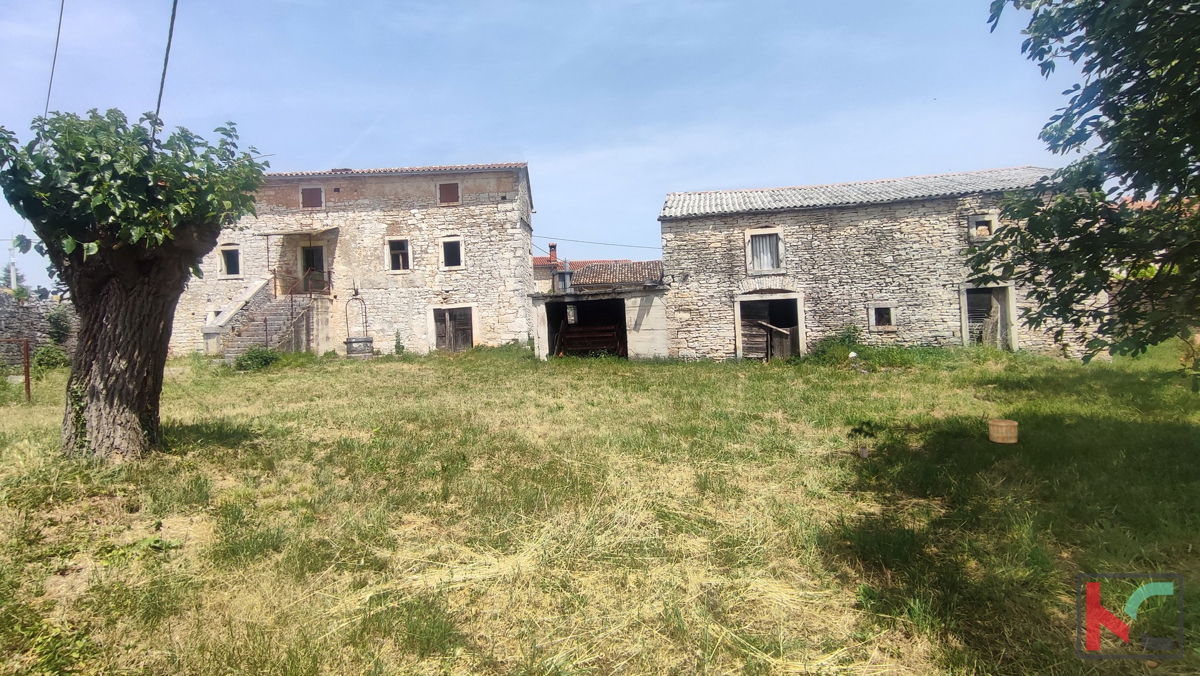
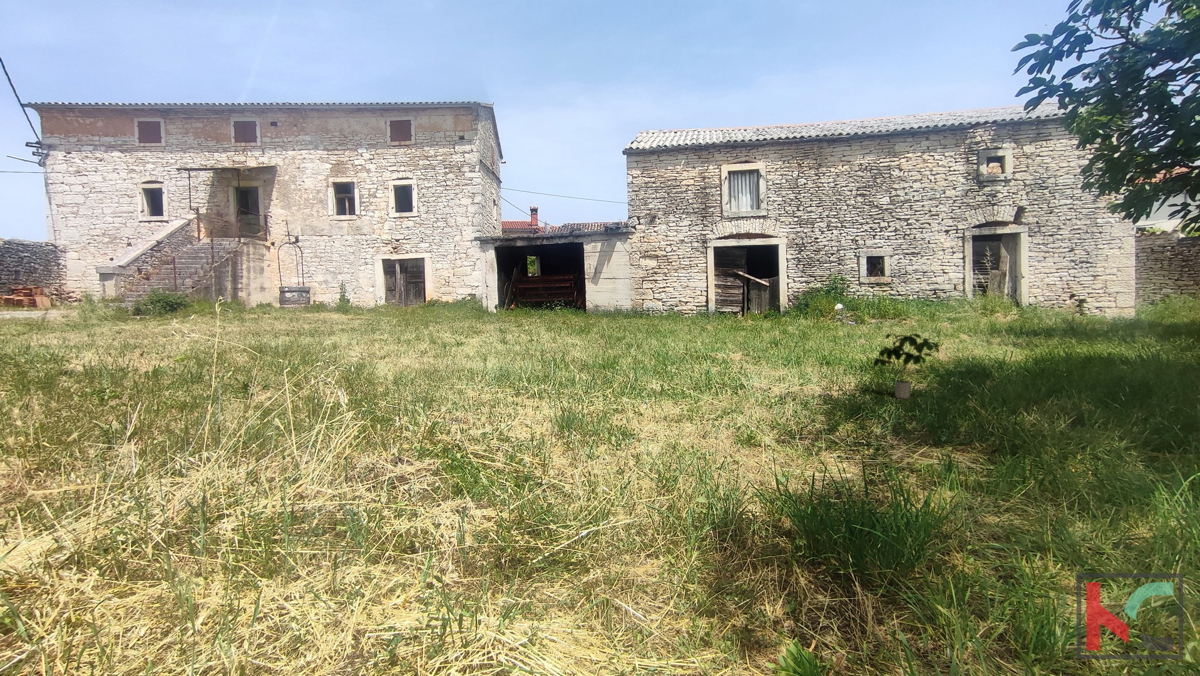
wooden bucket: present [988,419,1018,443] -> none [1109,340,1171,378]

